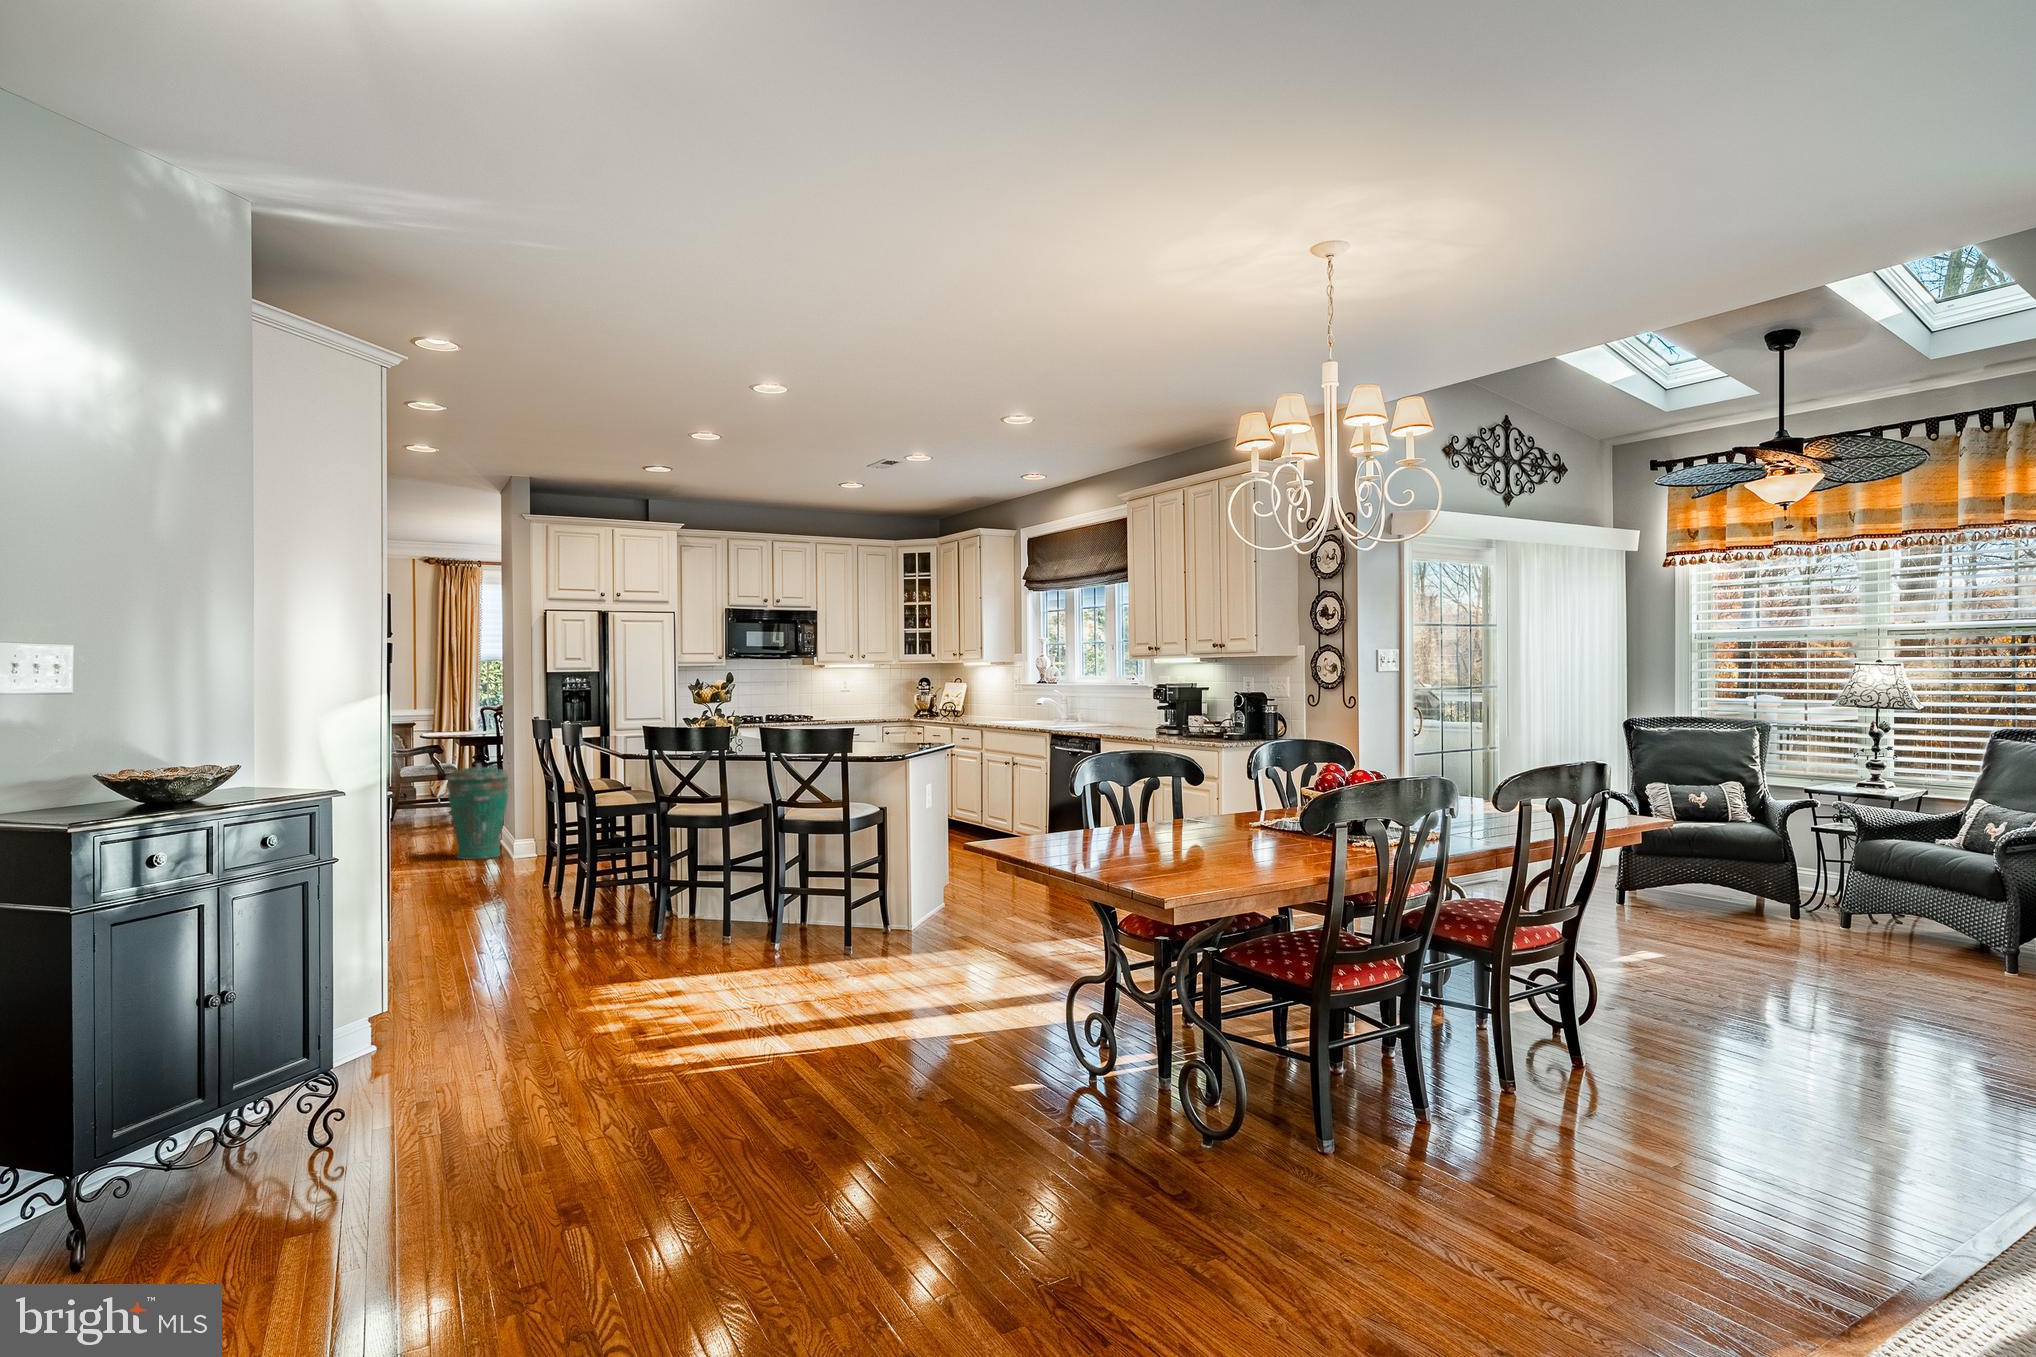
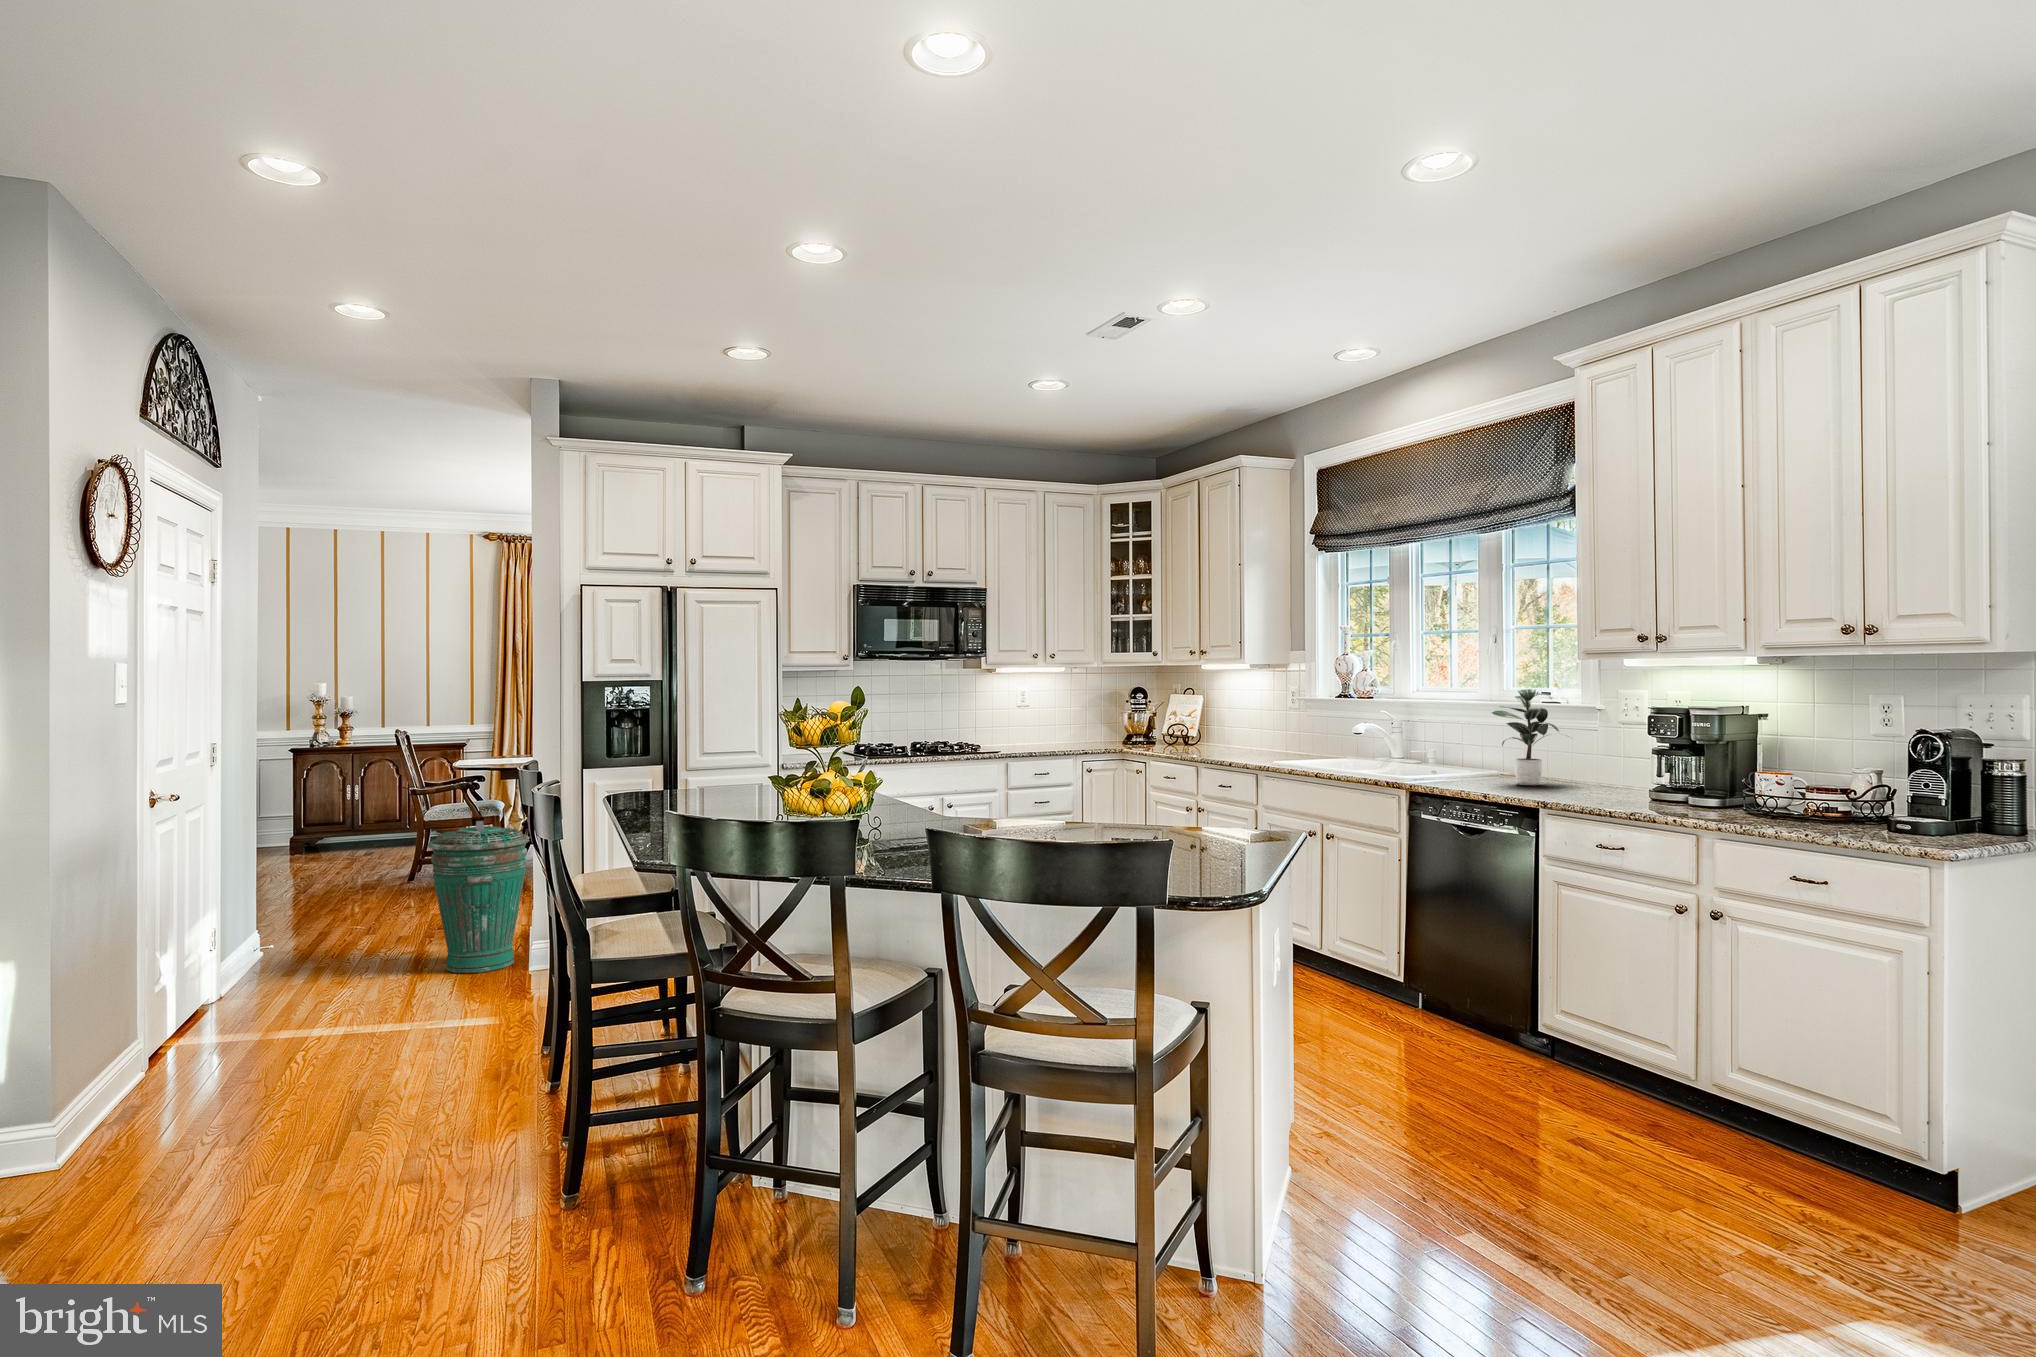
potted plant: none [1091,675,1140,729] -> present [1492,689,1559,785]

